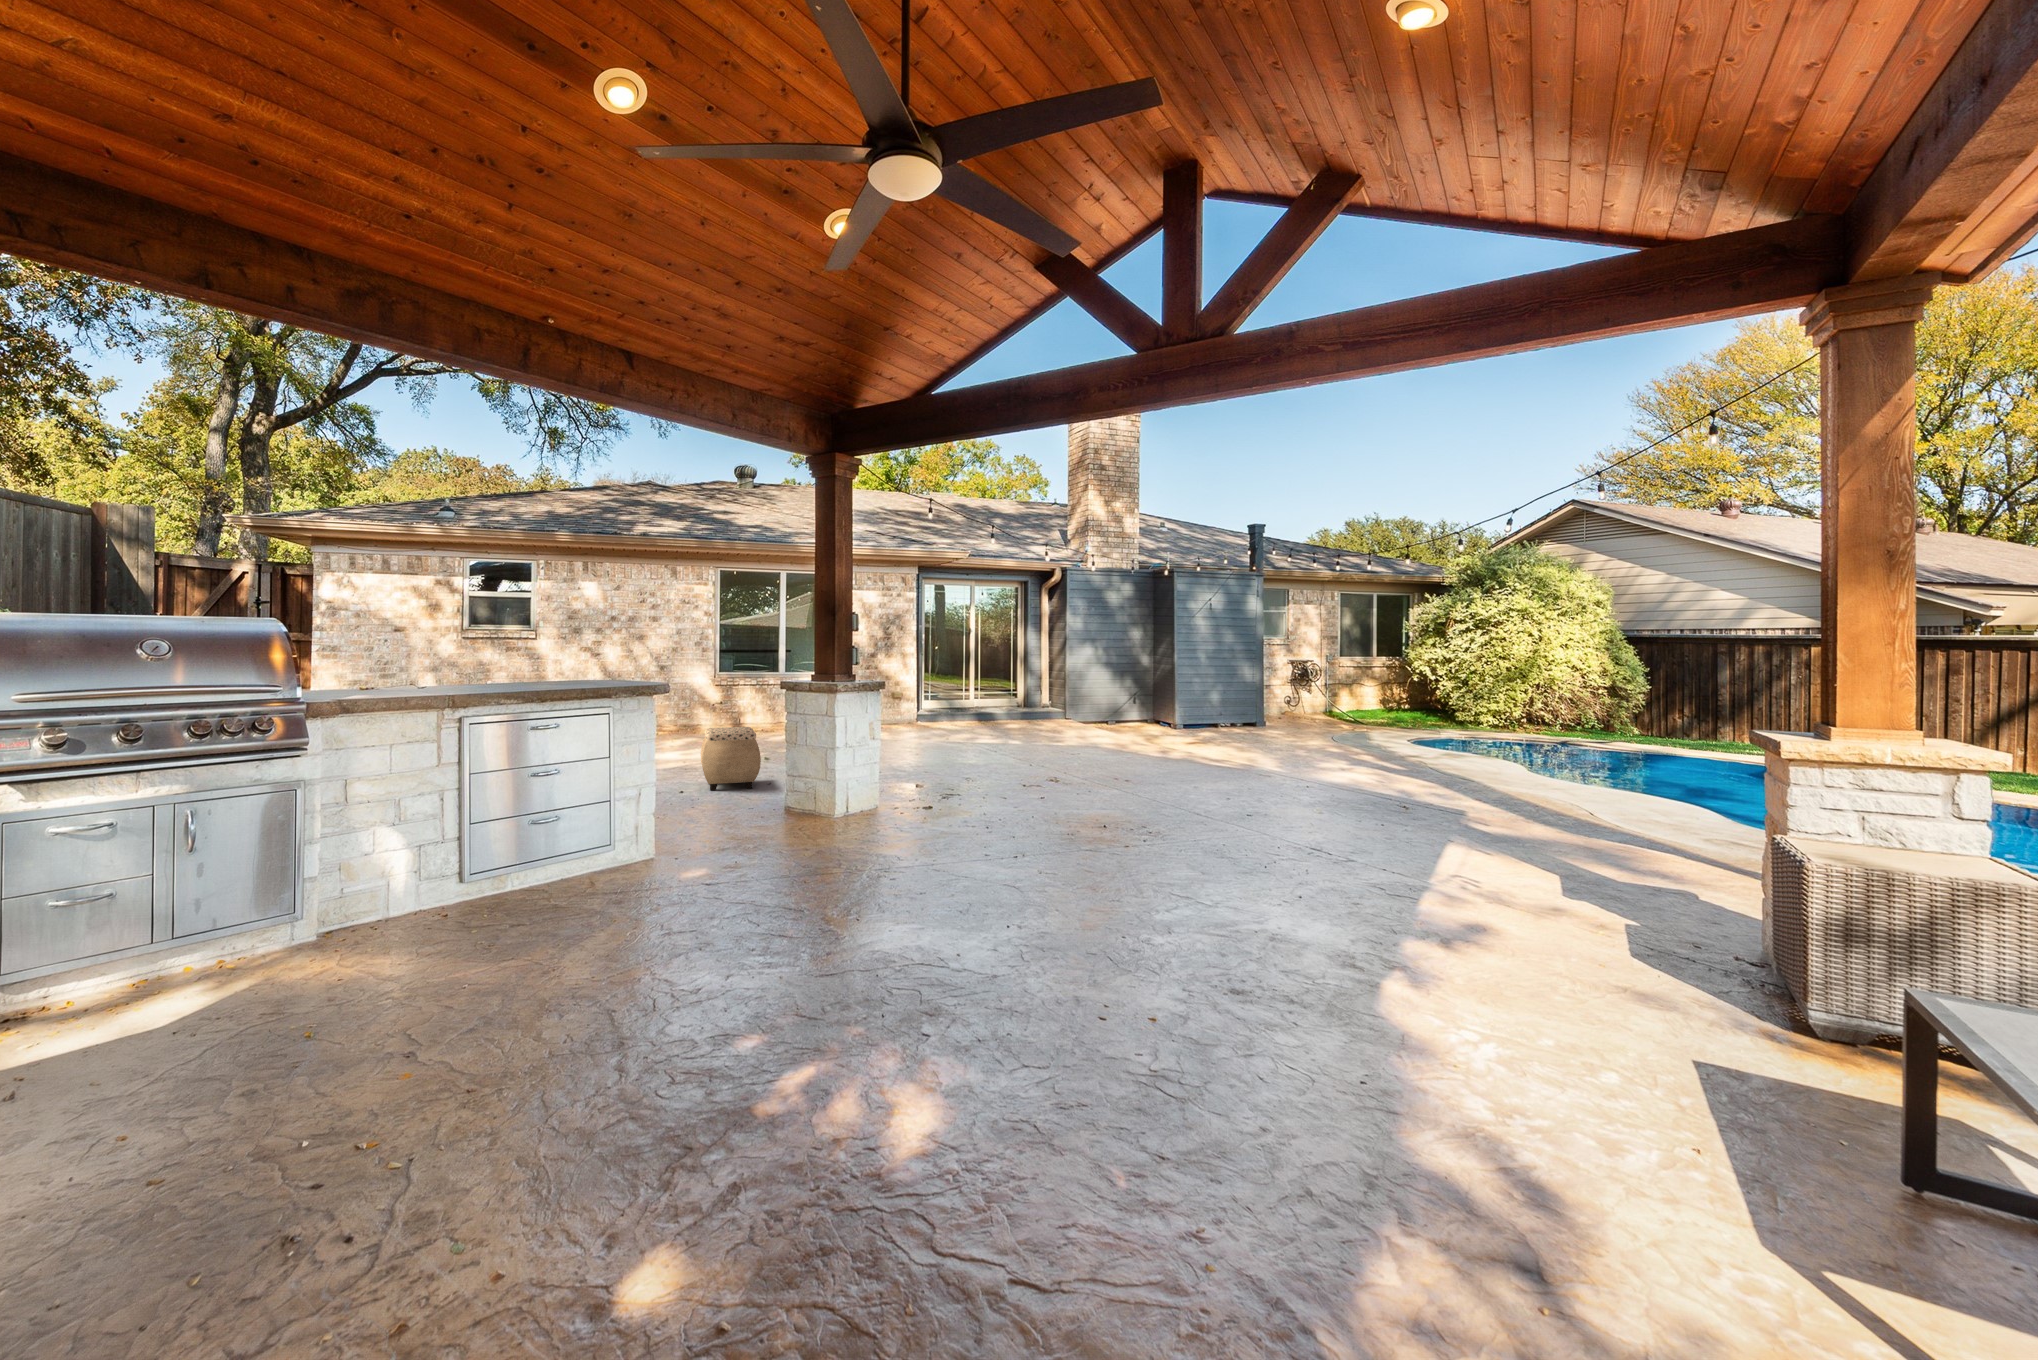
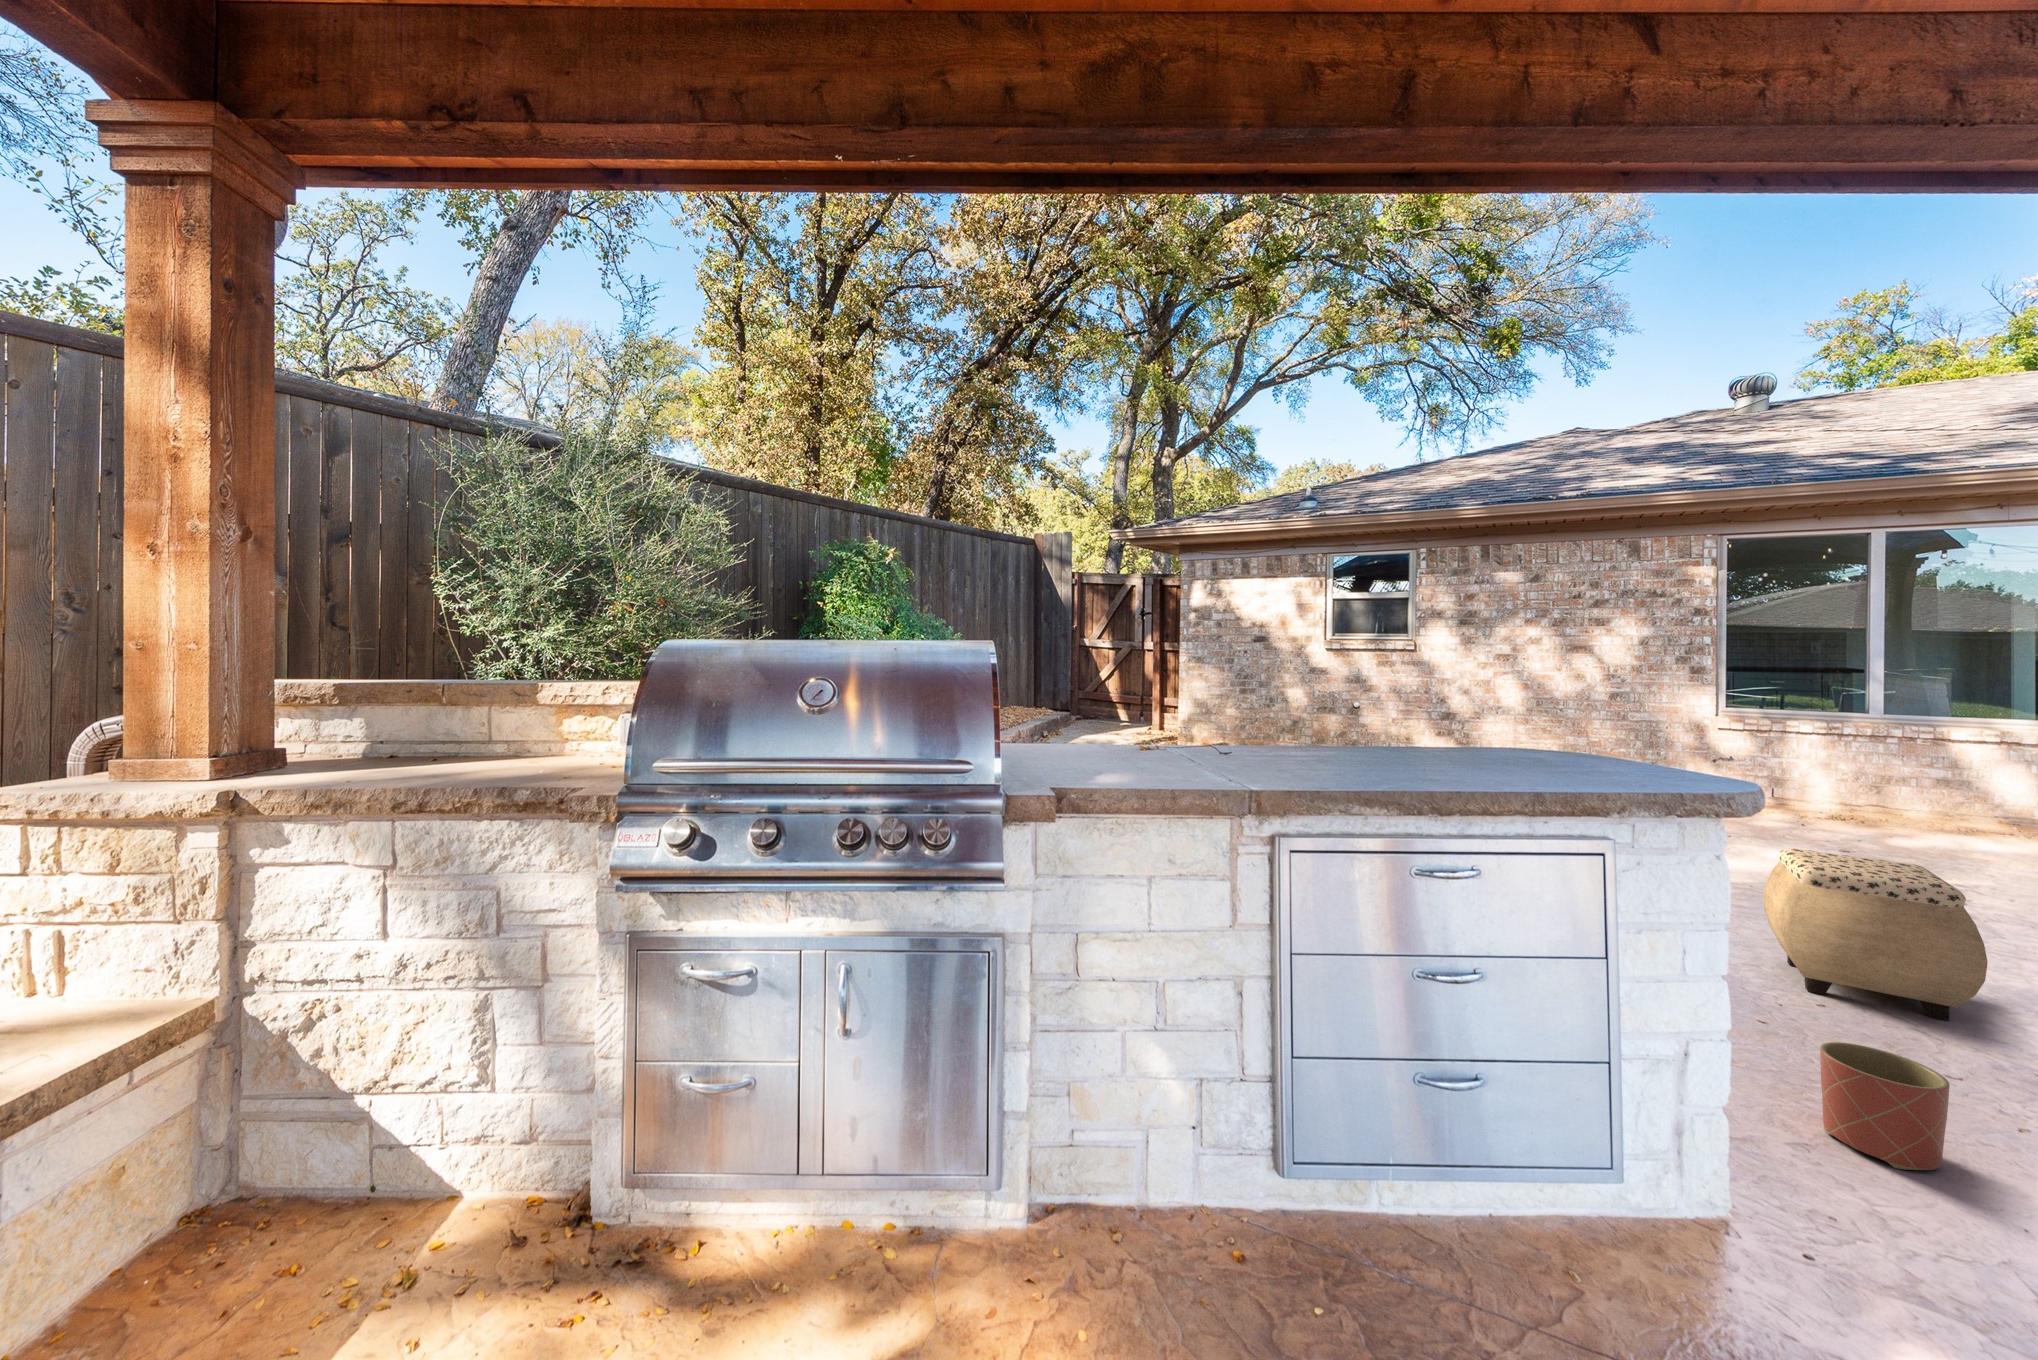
planter: none [690,788,723,827] -> present [1820,1042,1950,1170]

